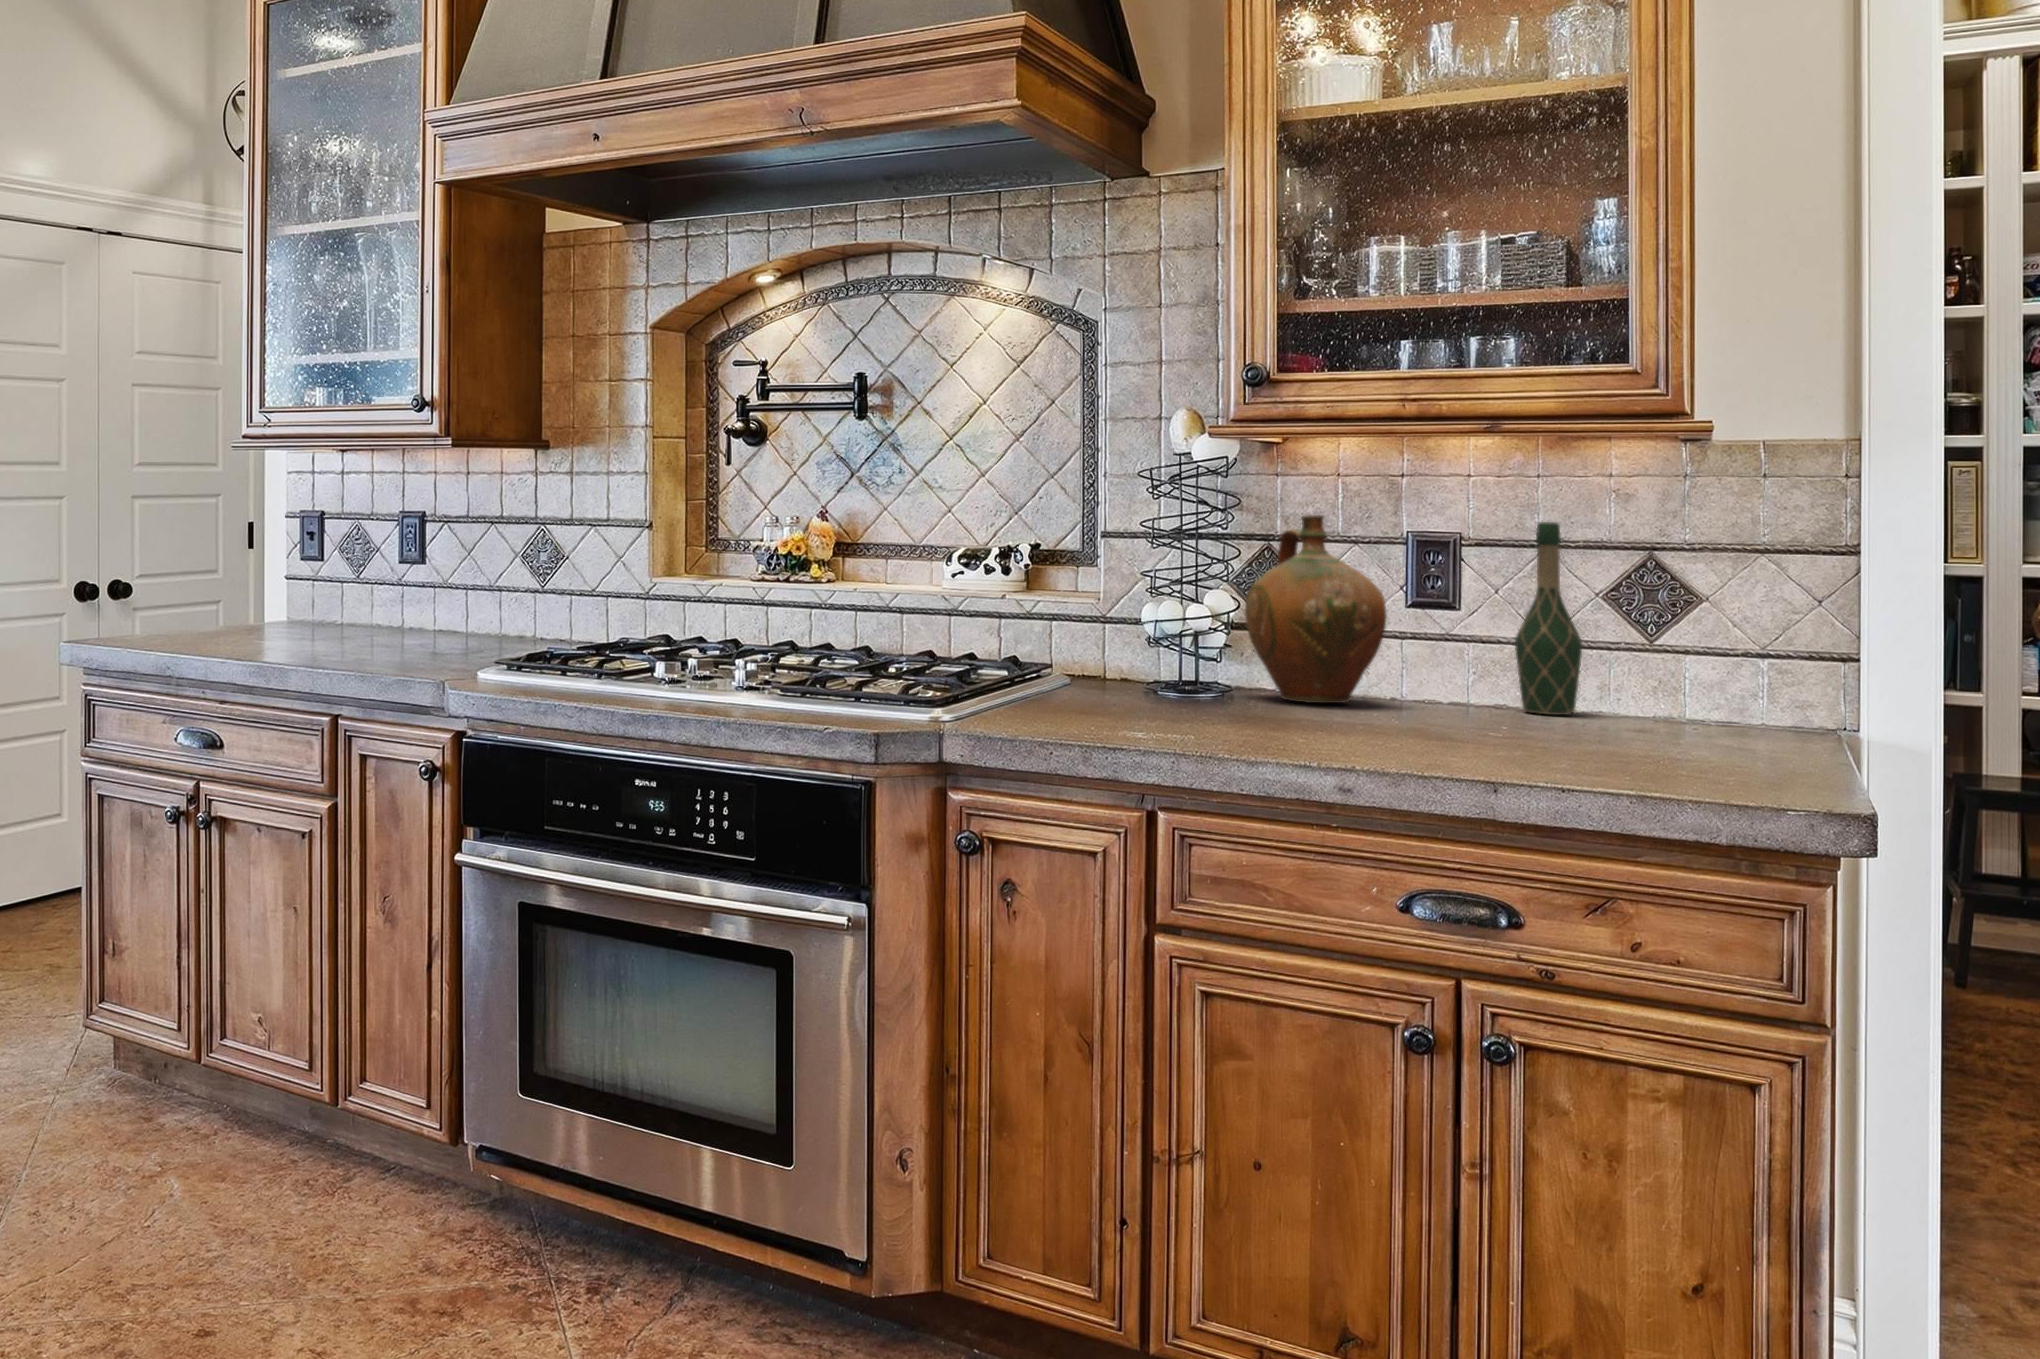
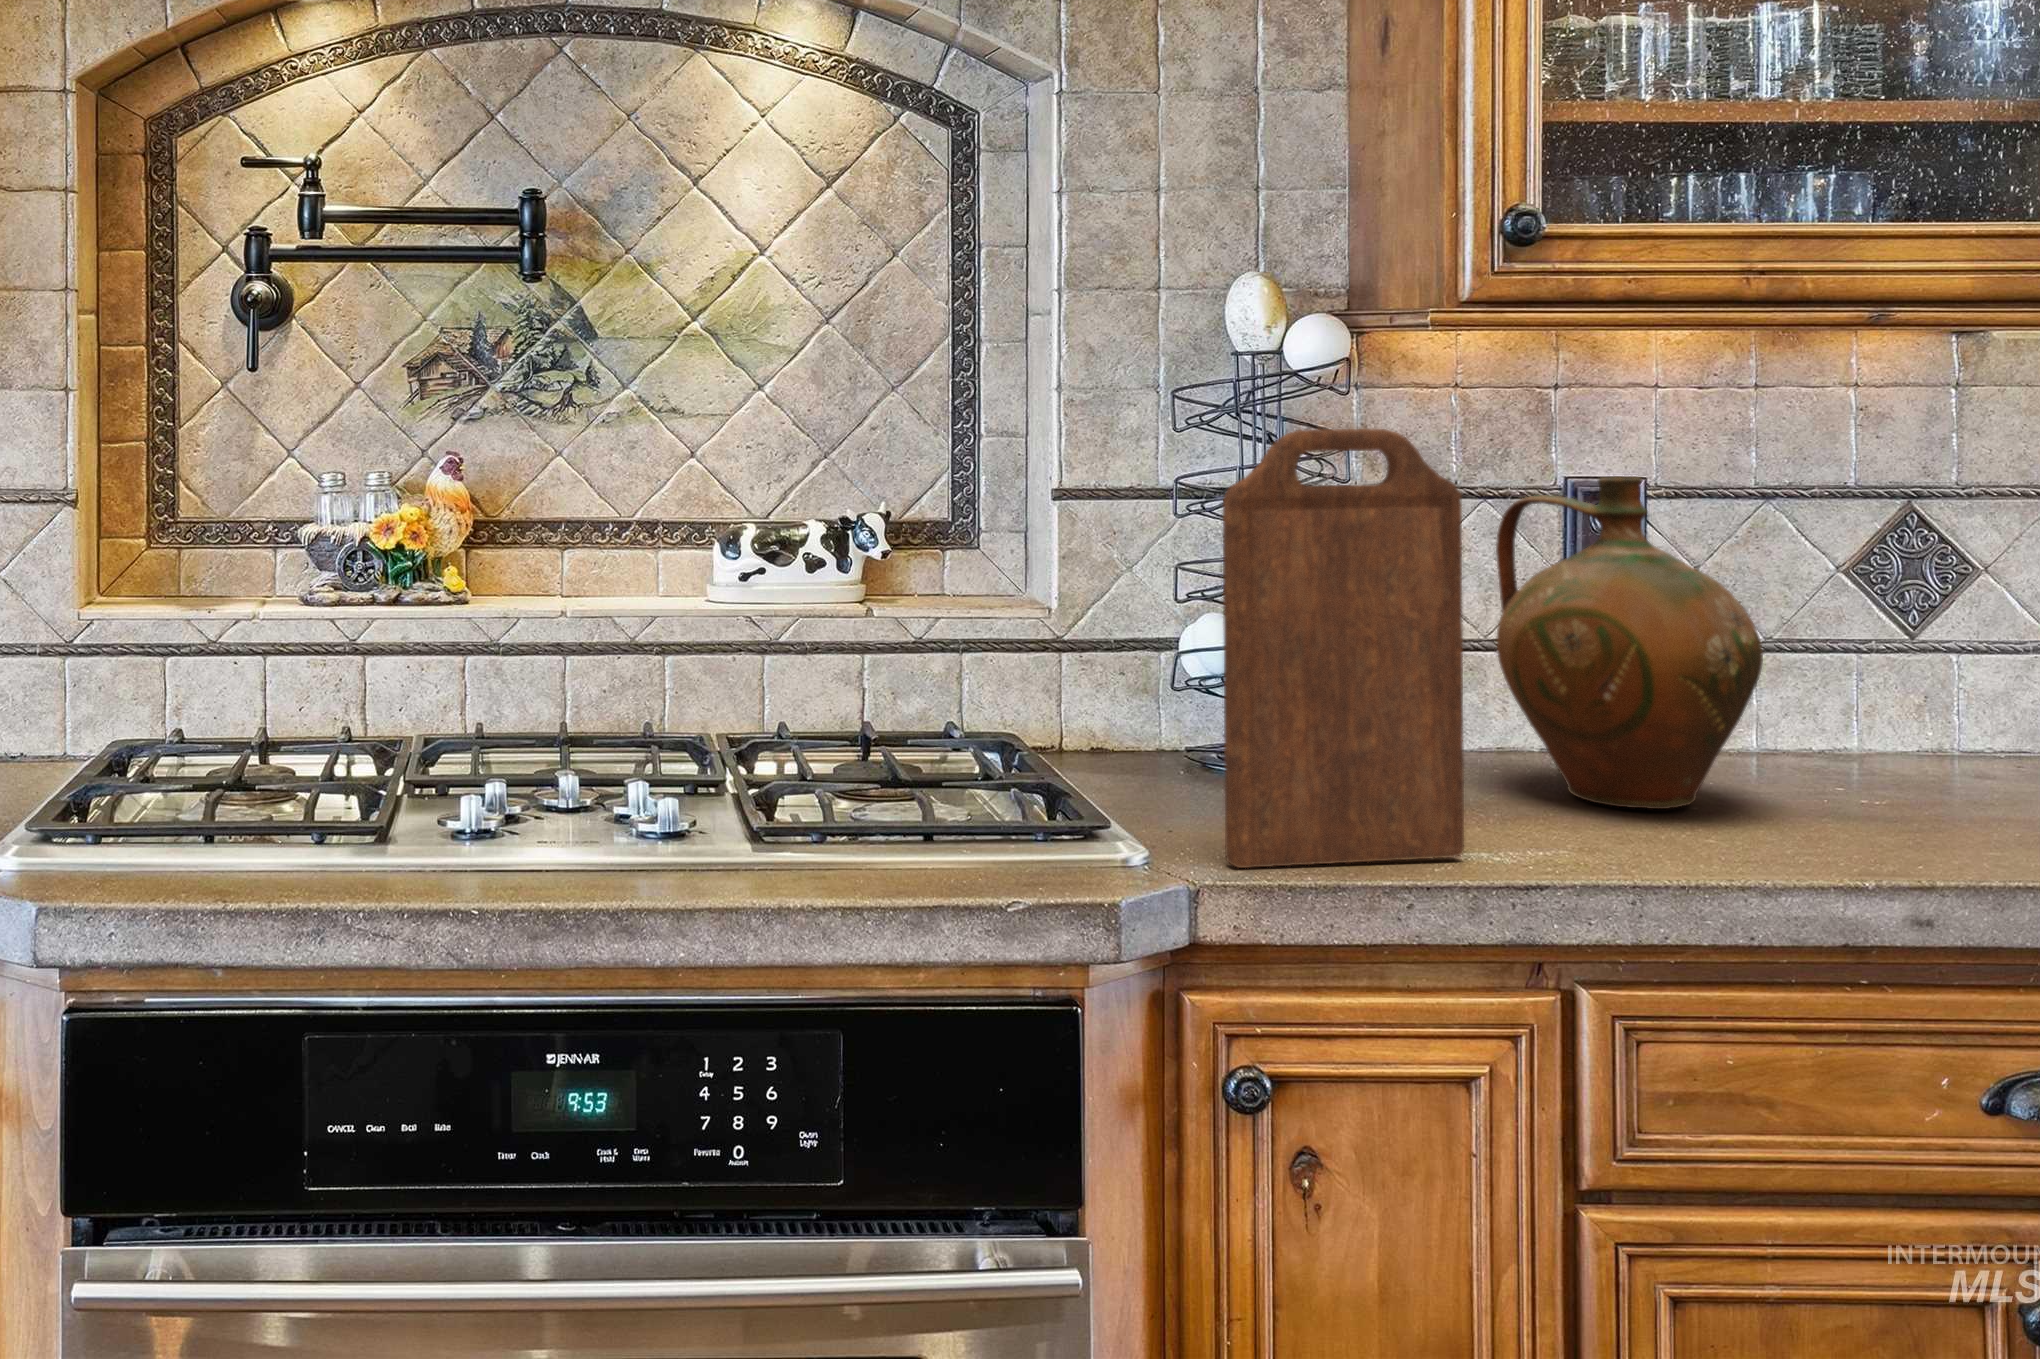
cutting board: none [989,475,1117,695] -> present [1223,429,1464,868]
wine bottle: present [1515,522,1582,715] -> none [1807,468,1922,773]

